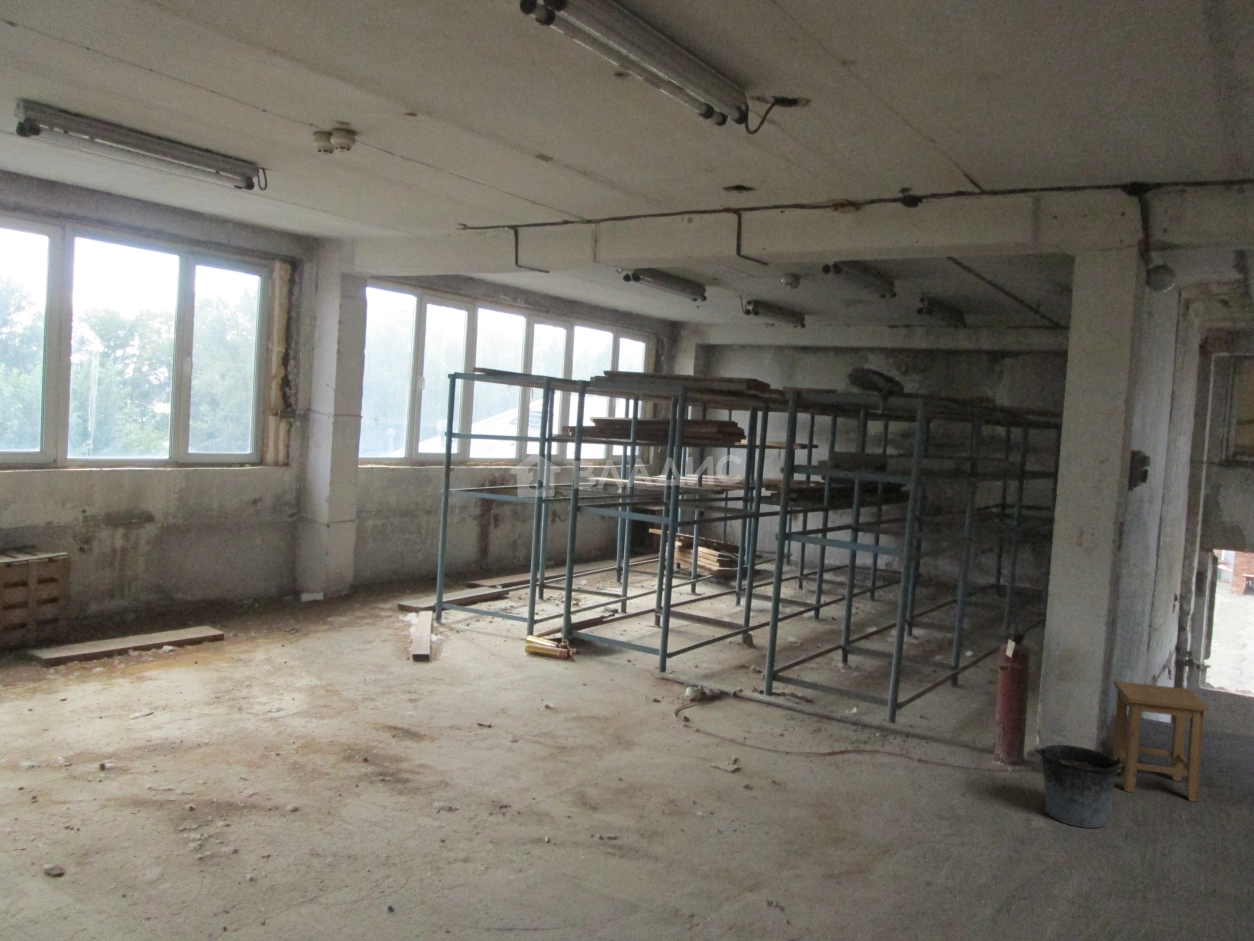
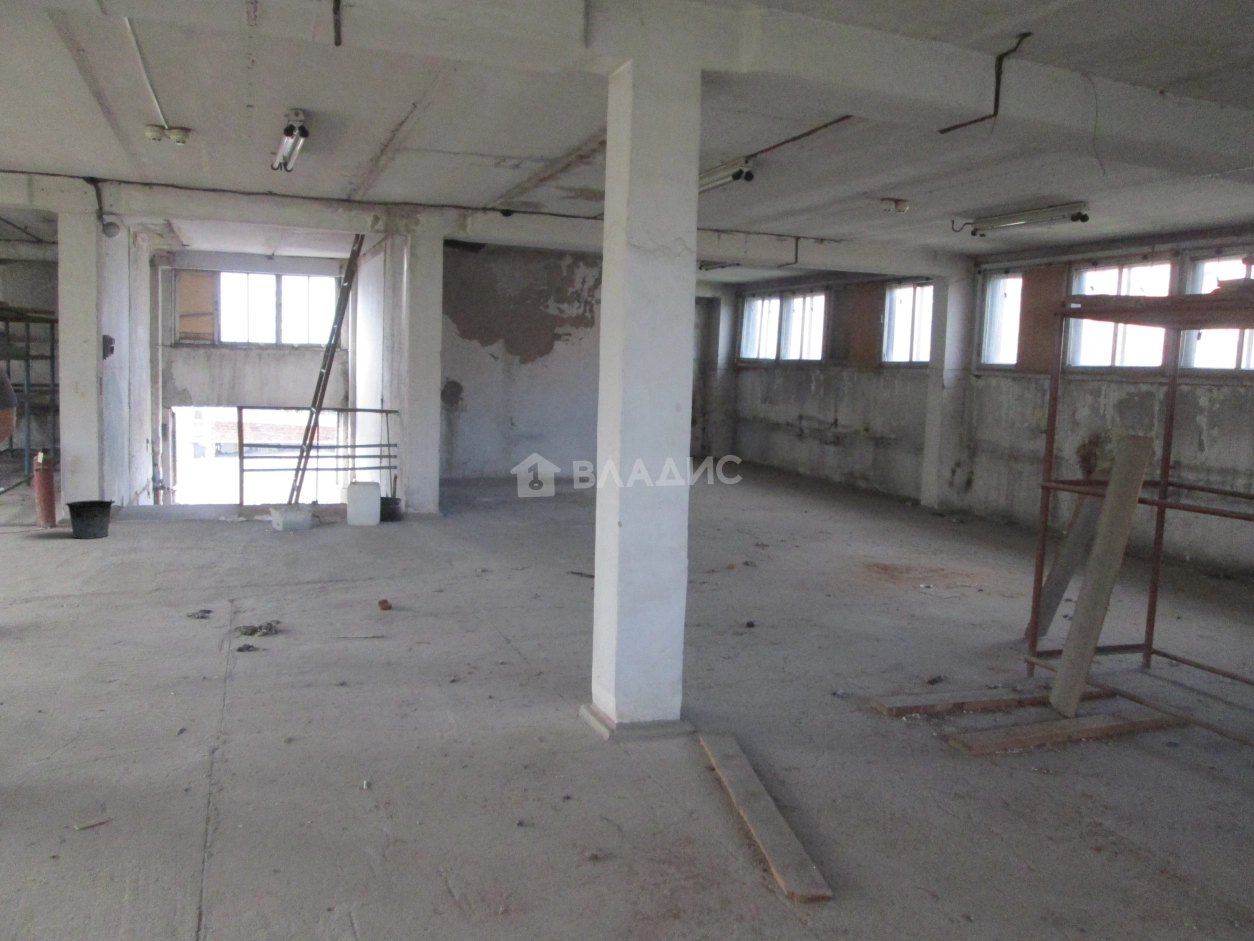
stool: present [1113,681,1209,802] -> none [106,467,157,525]

